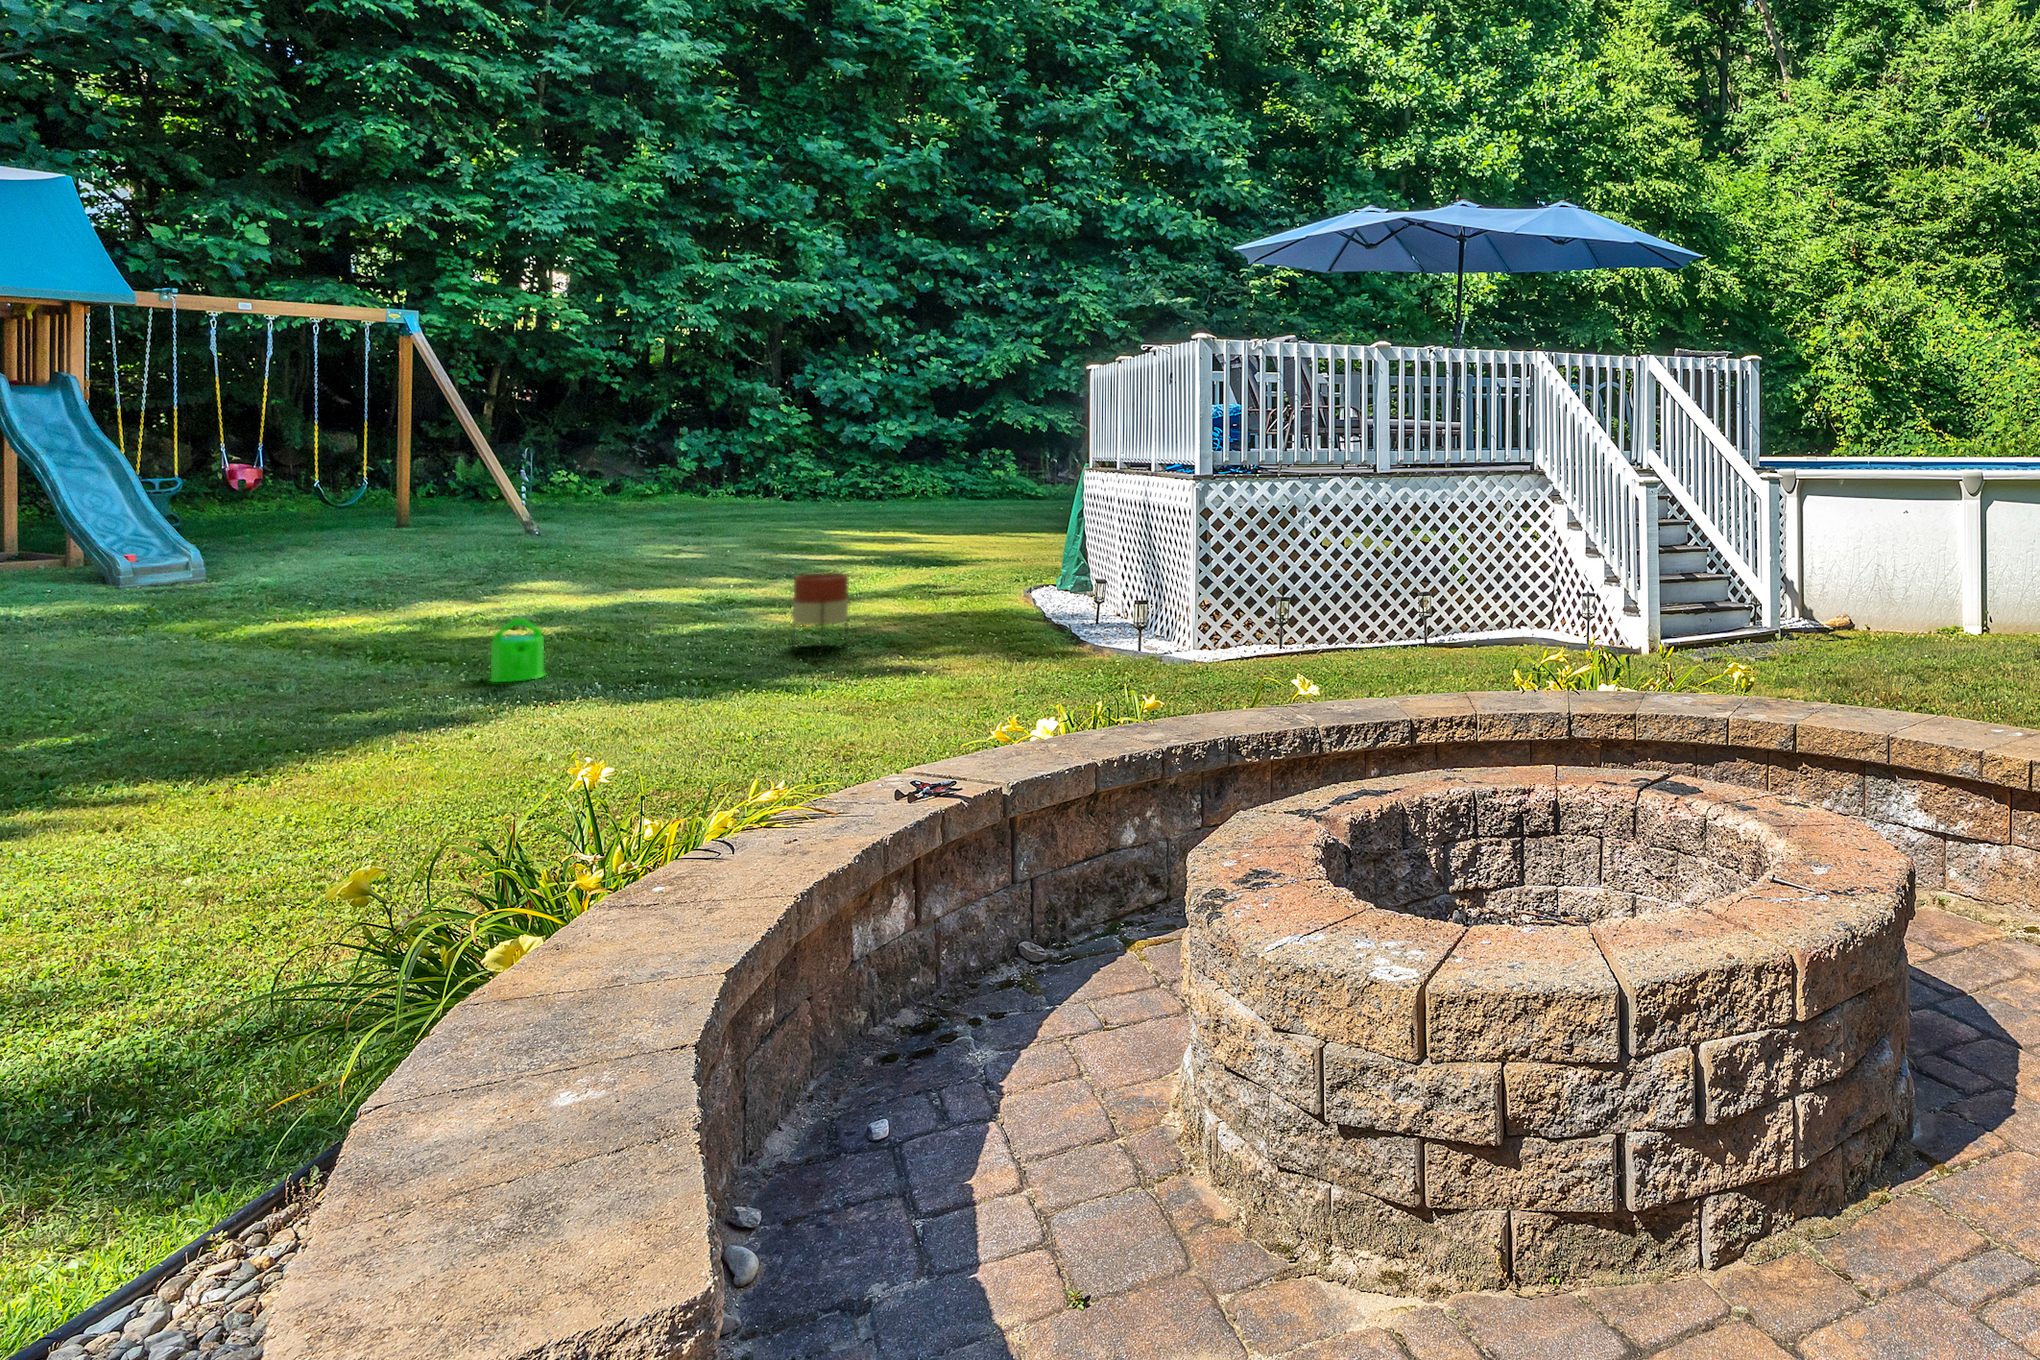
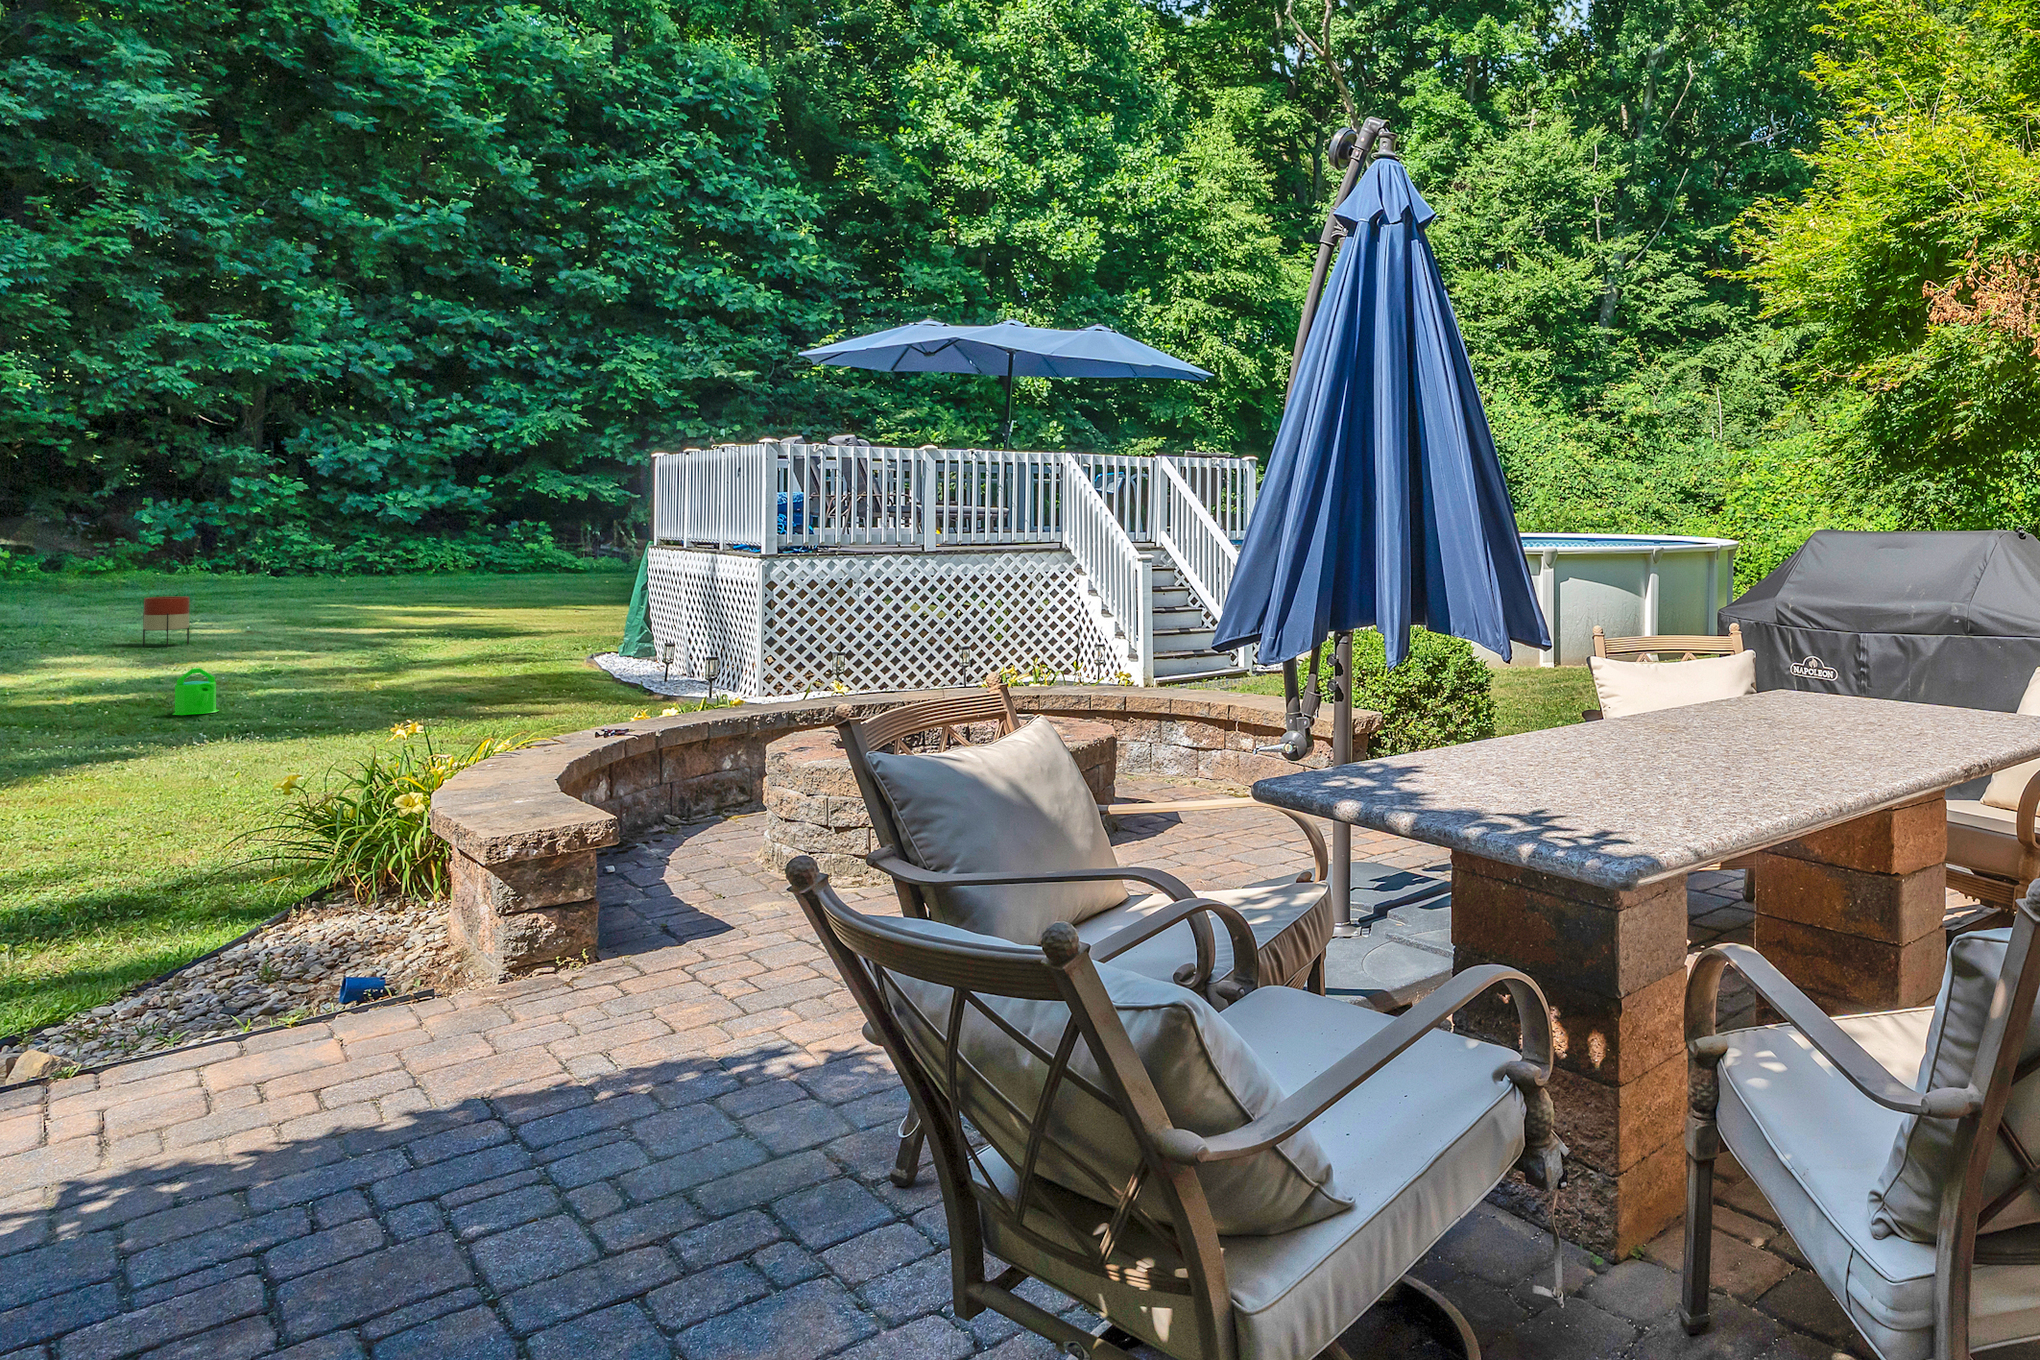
planter: present [793,573,849,630] -> present [143,596,190,648]

